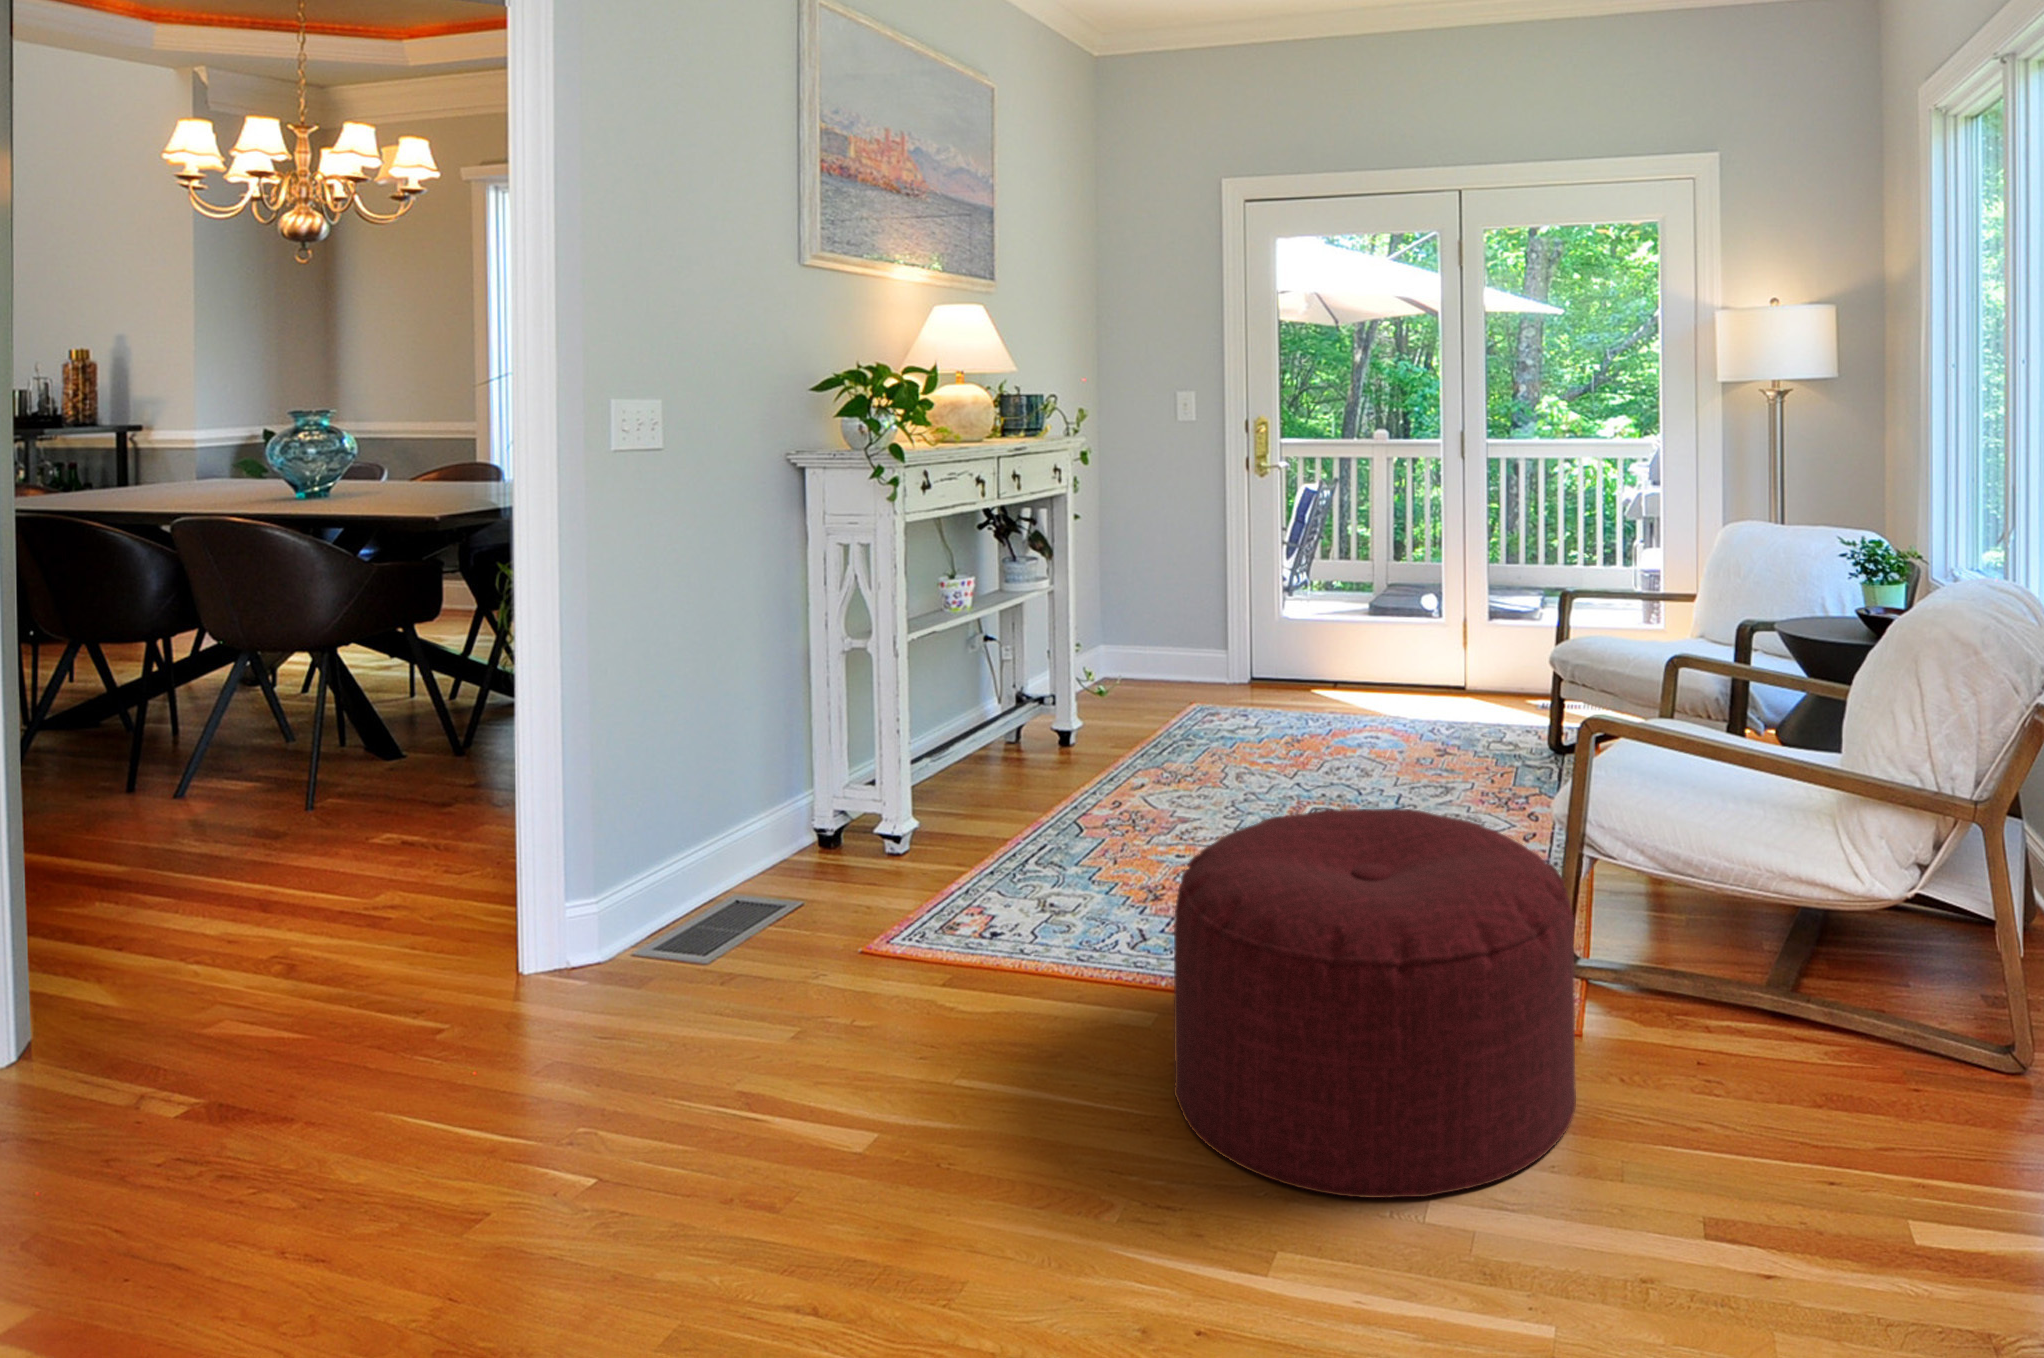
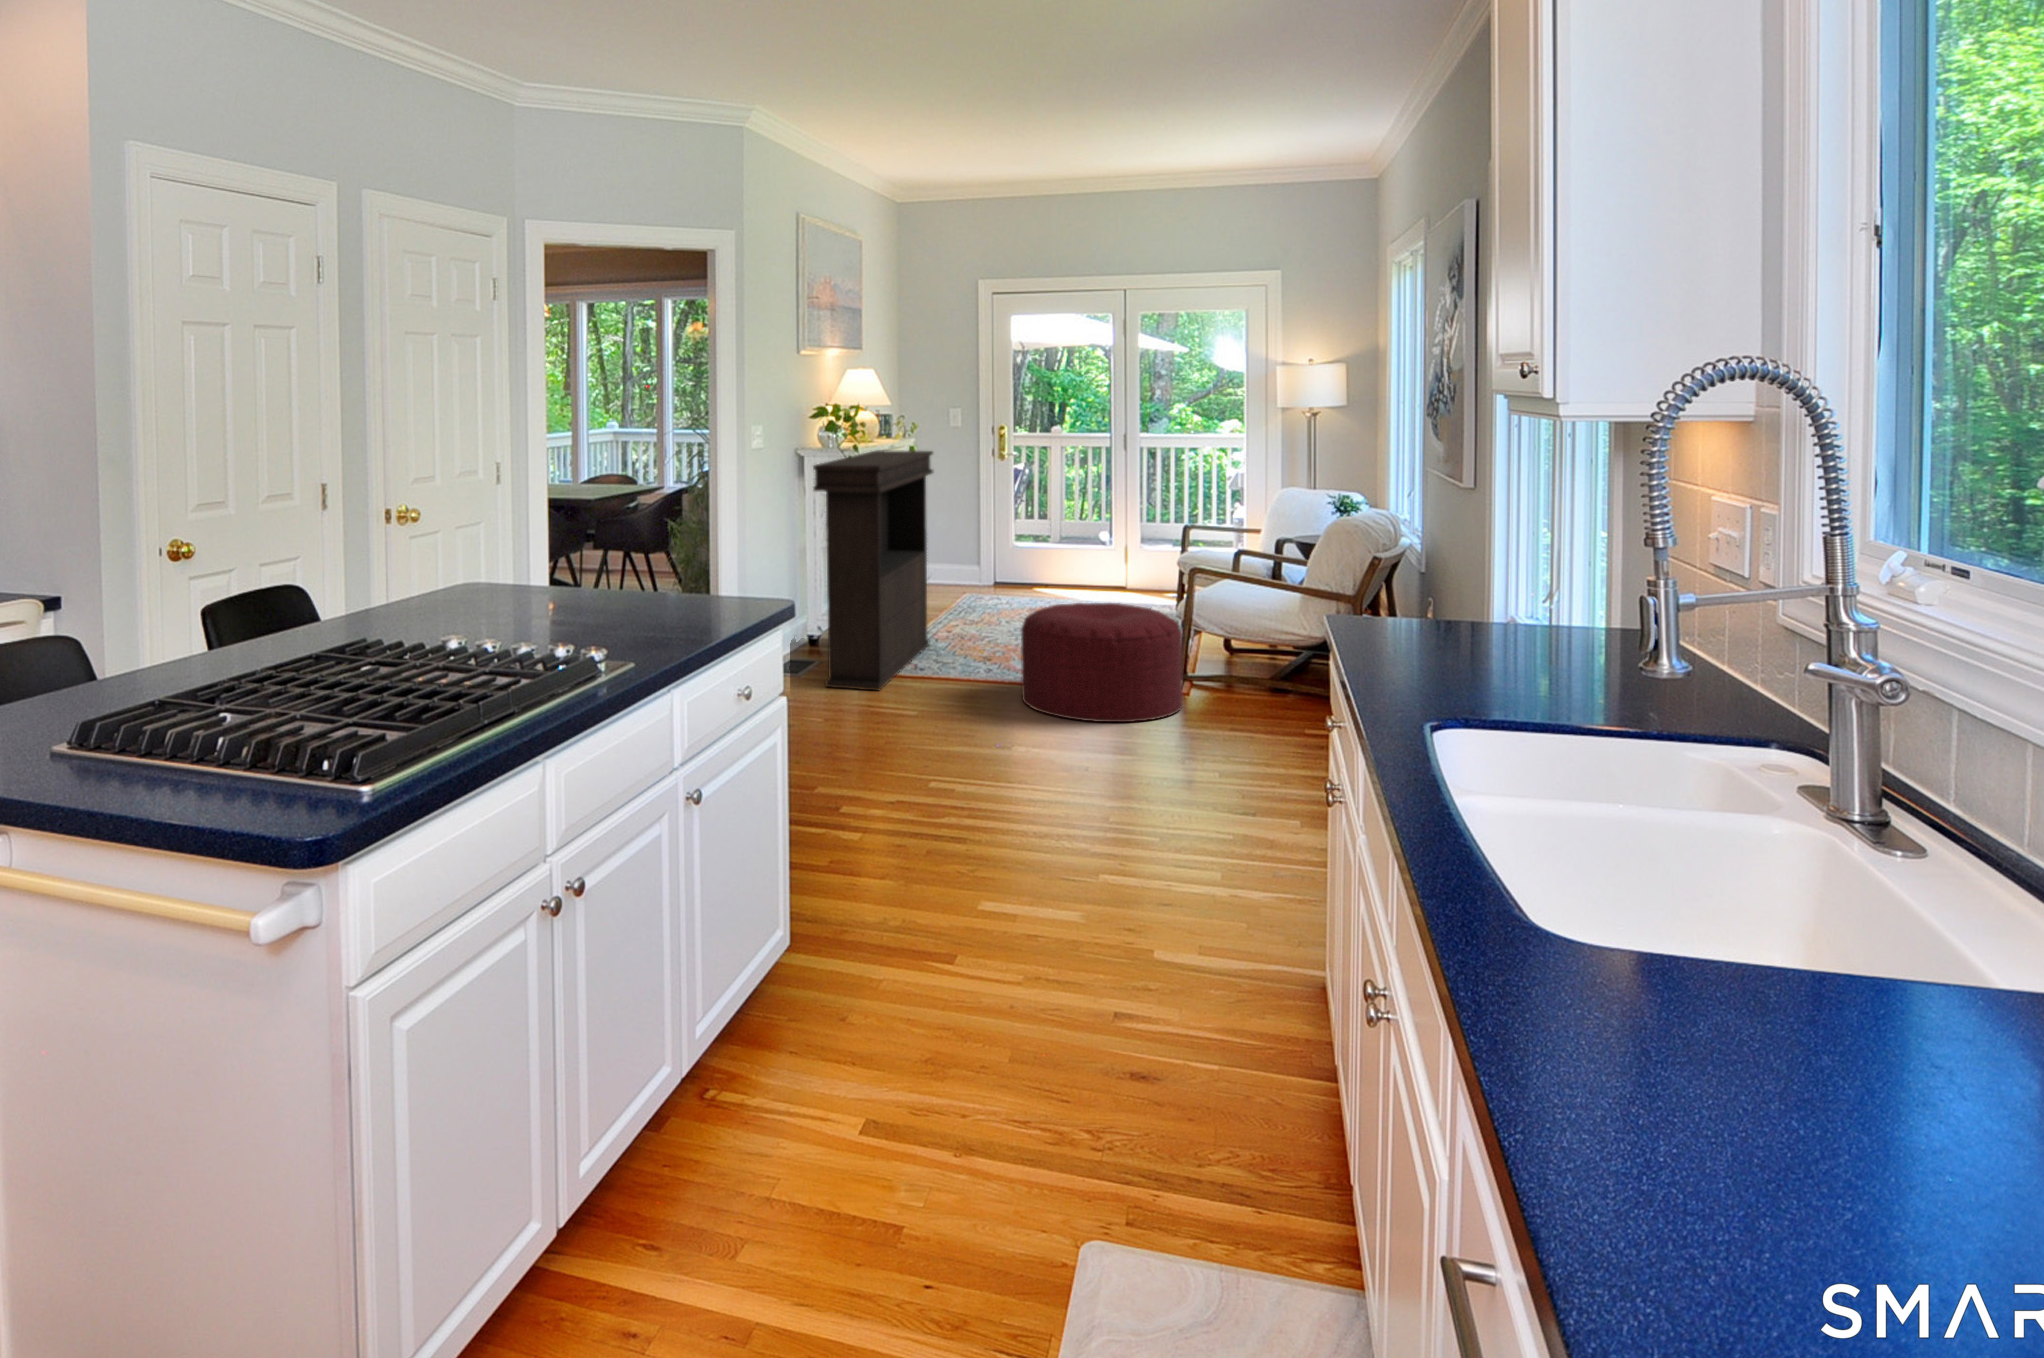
console table: none [690,454,1070,1036] -> present [813,450,933,690]

